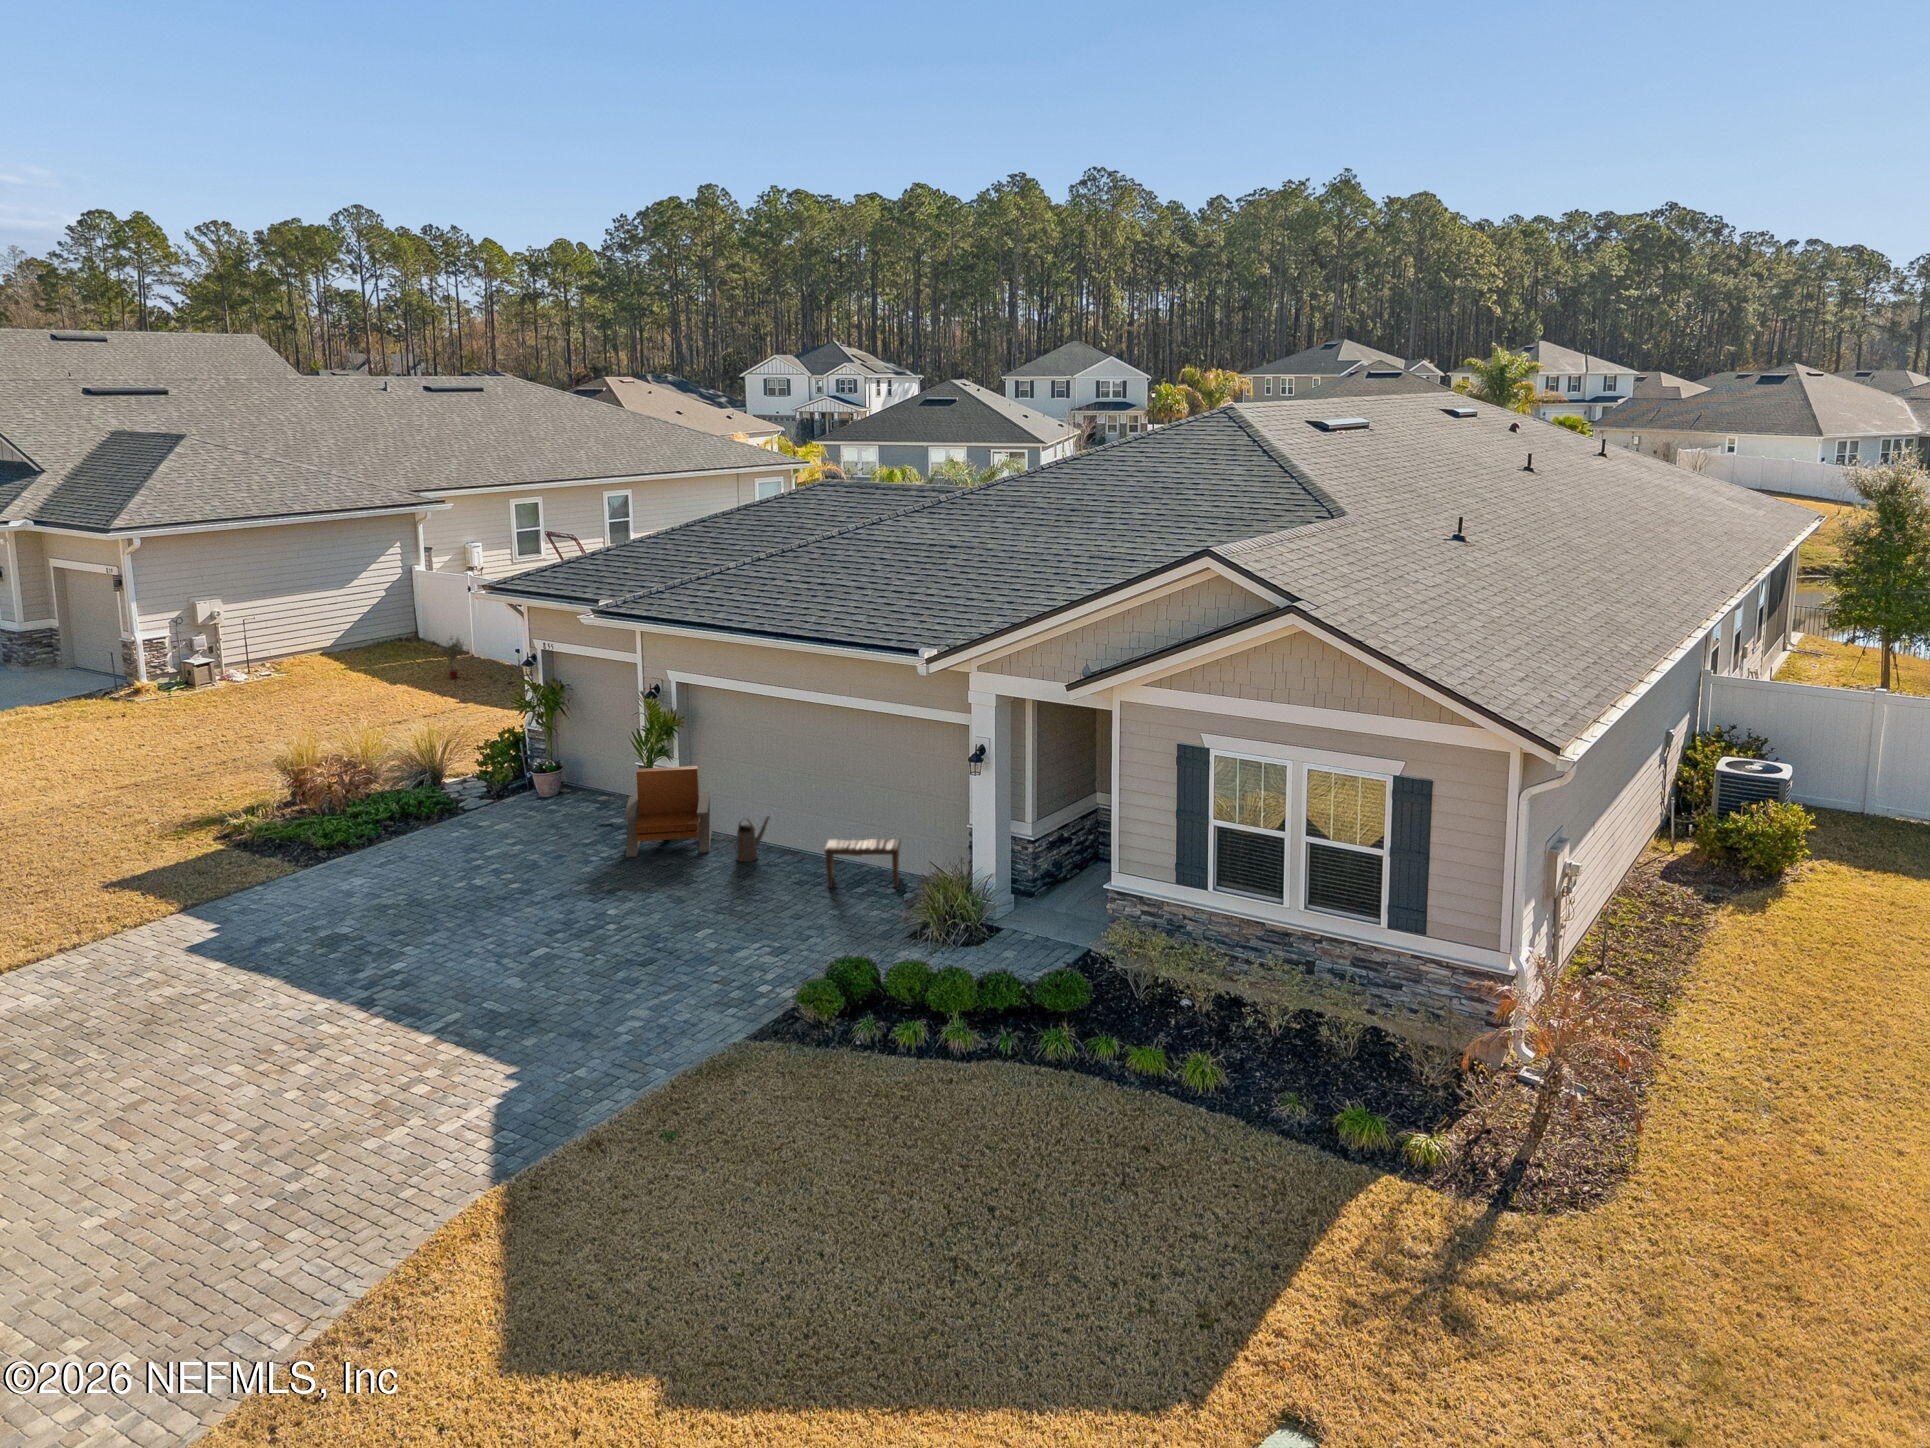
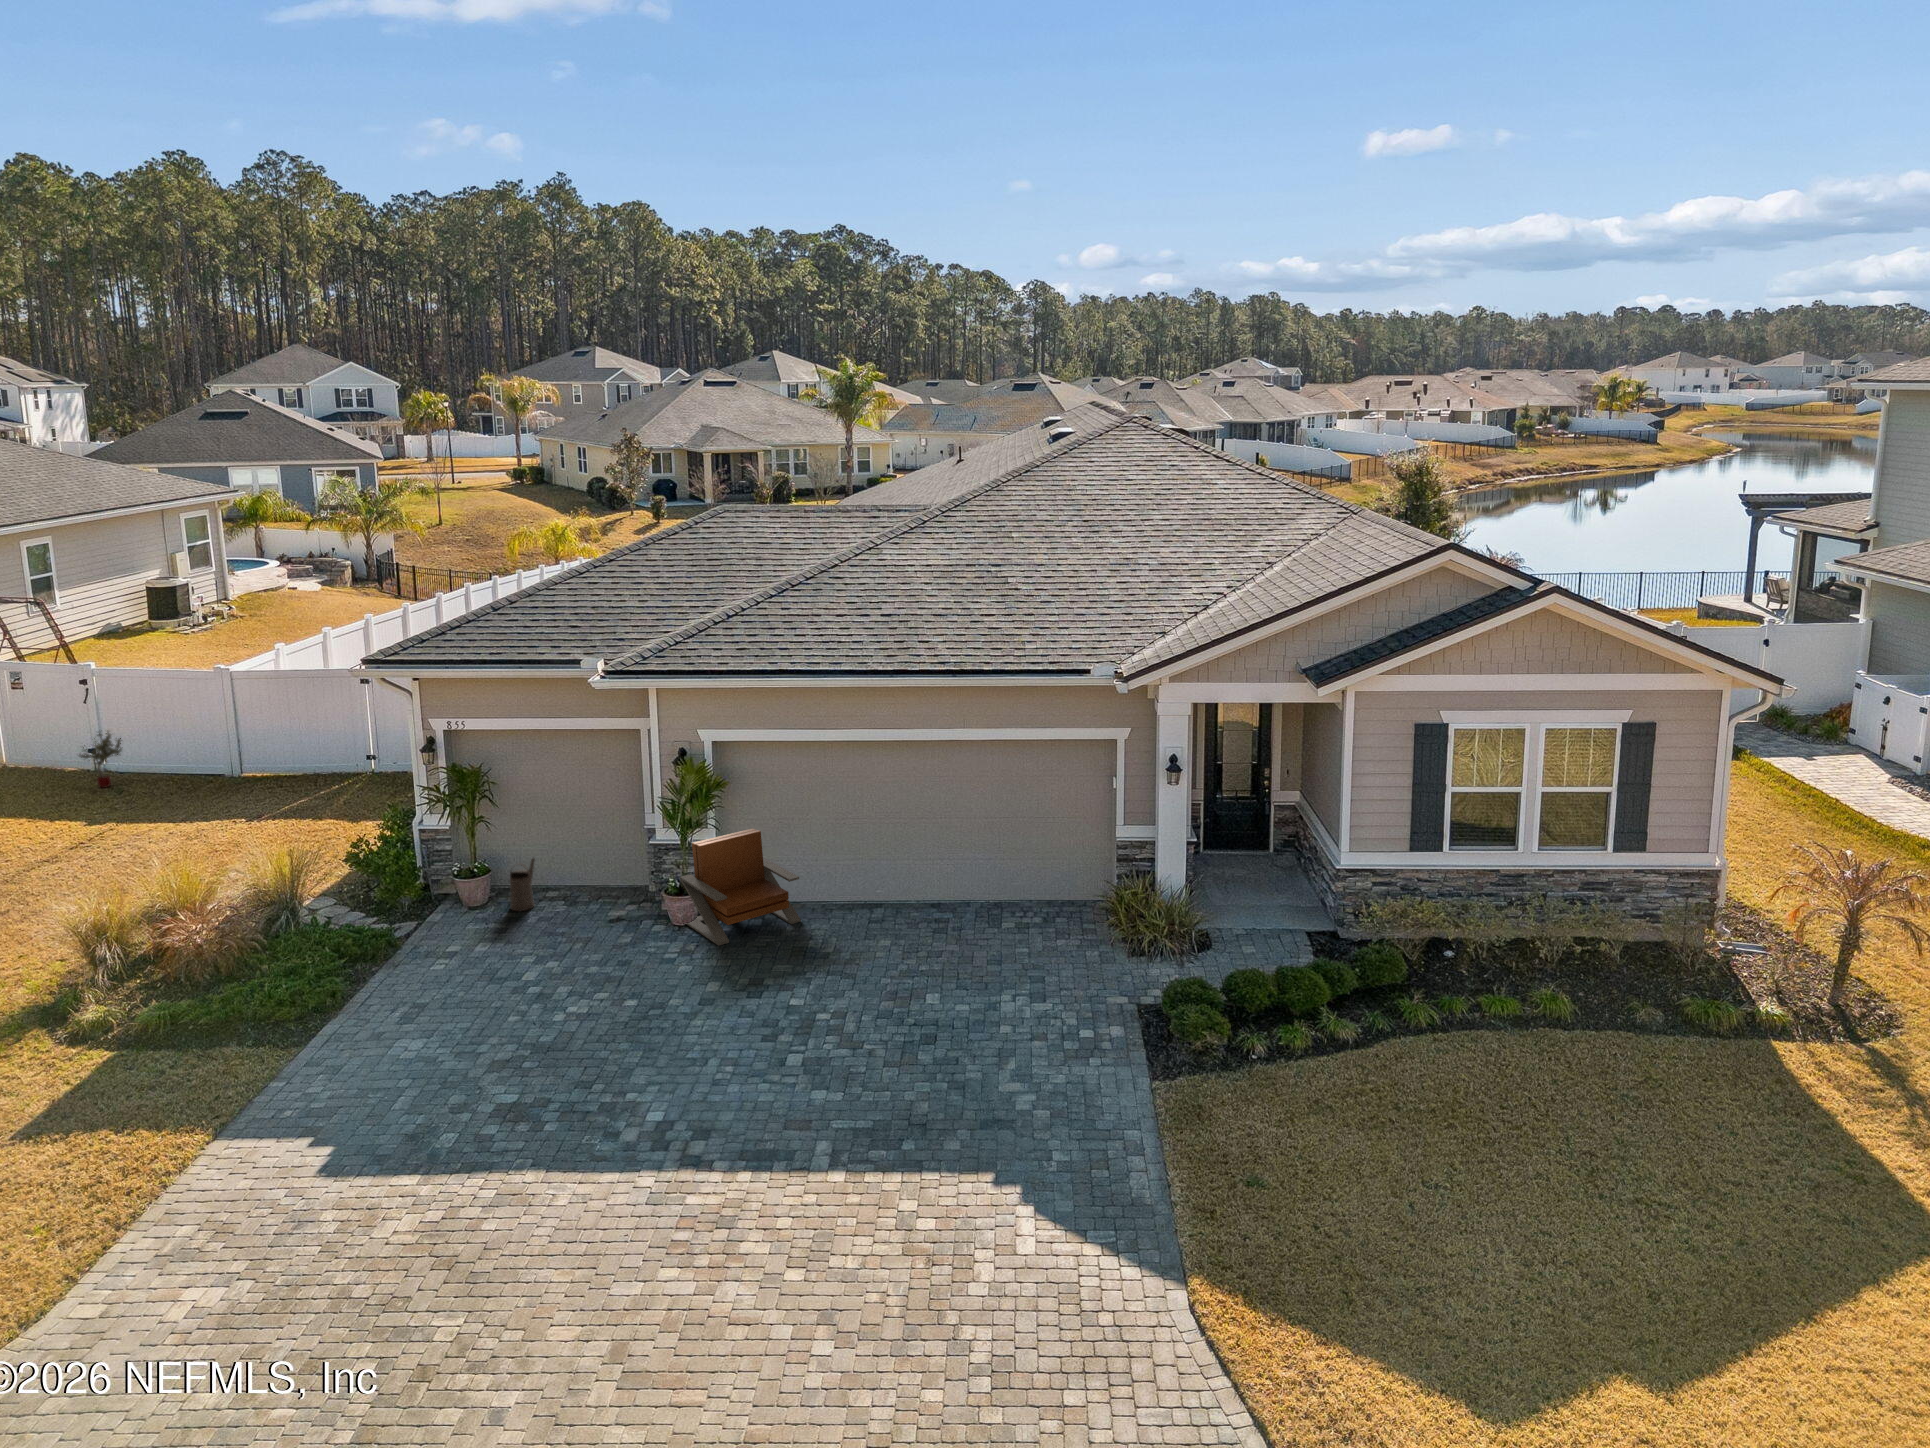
watering can: present [734,816,769,862] -> present [510,858,535,911]
bench: present [825,839,901,888] -> none [967,865,1052,930]

